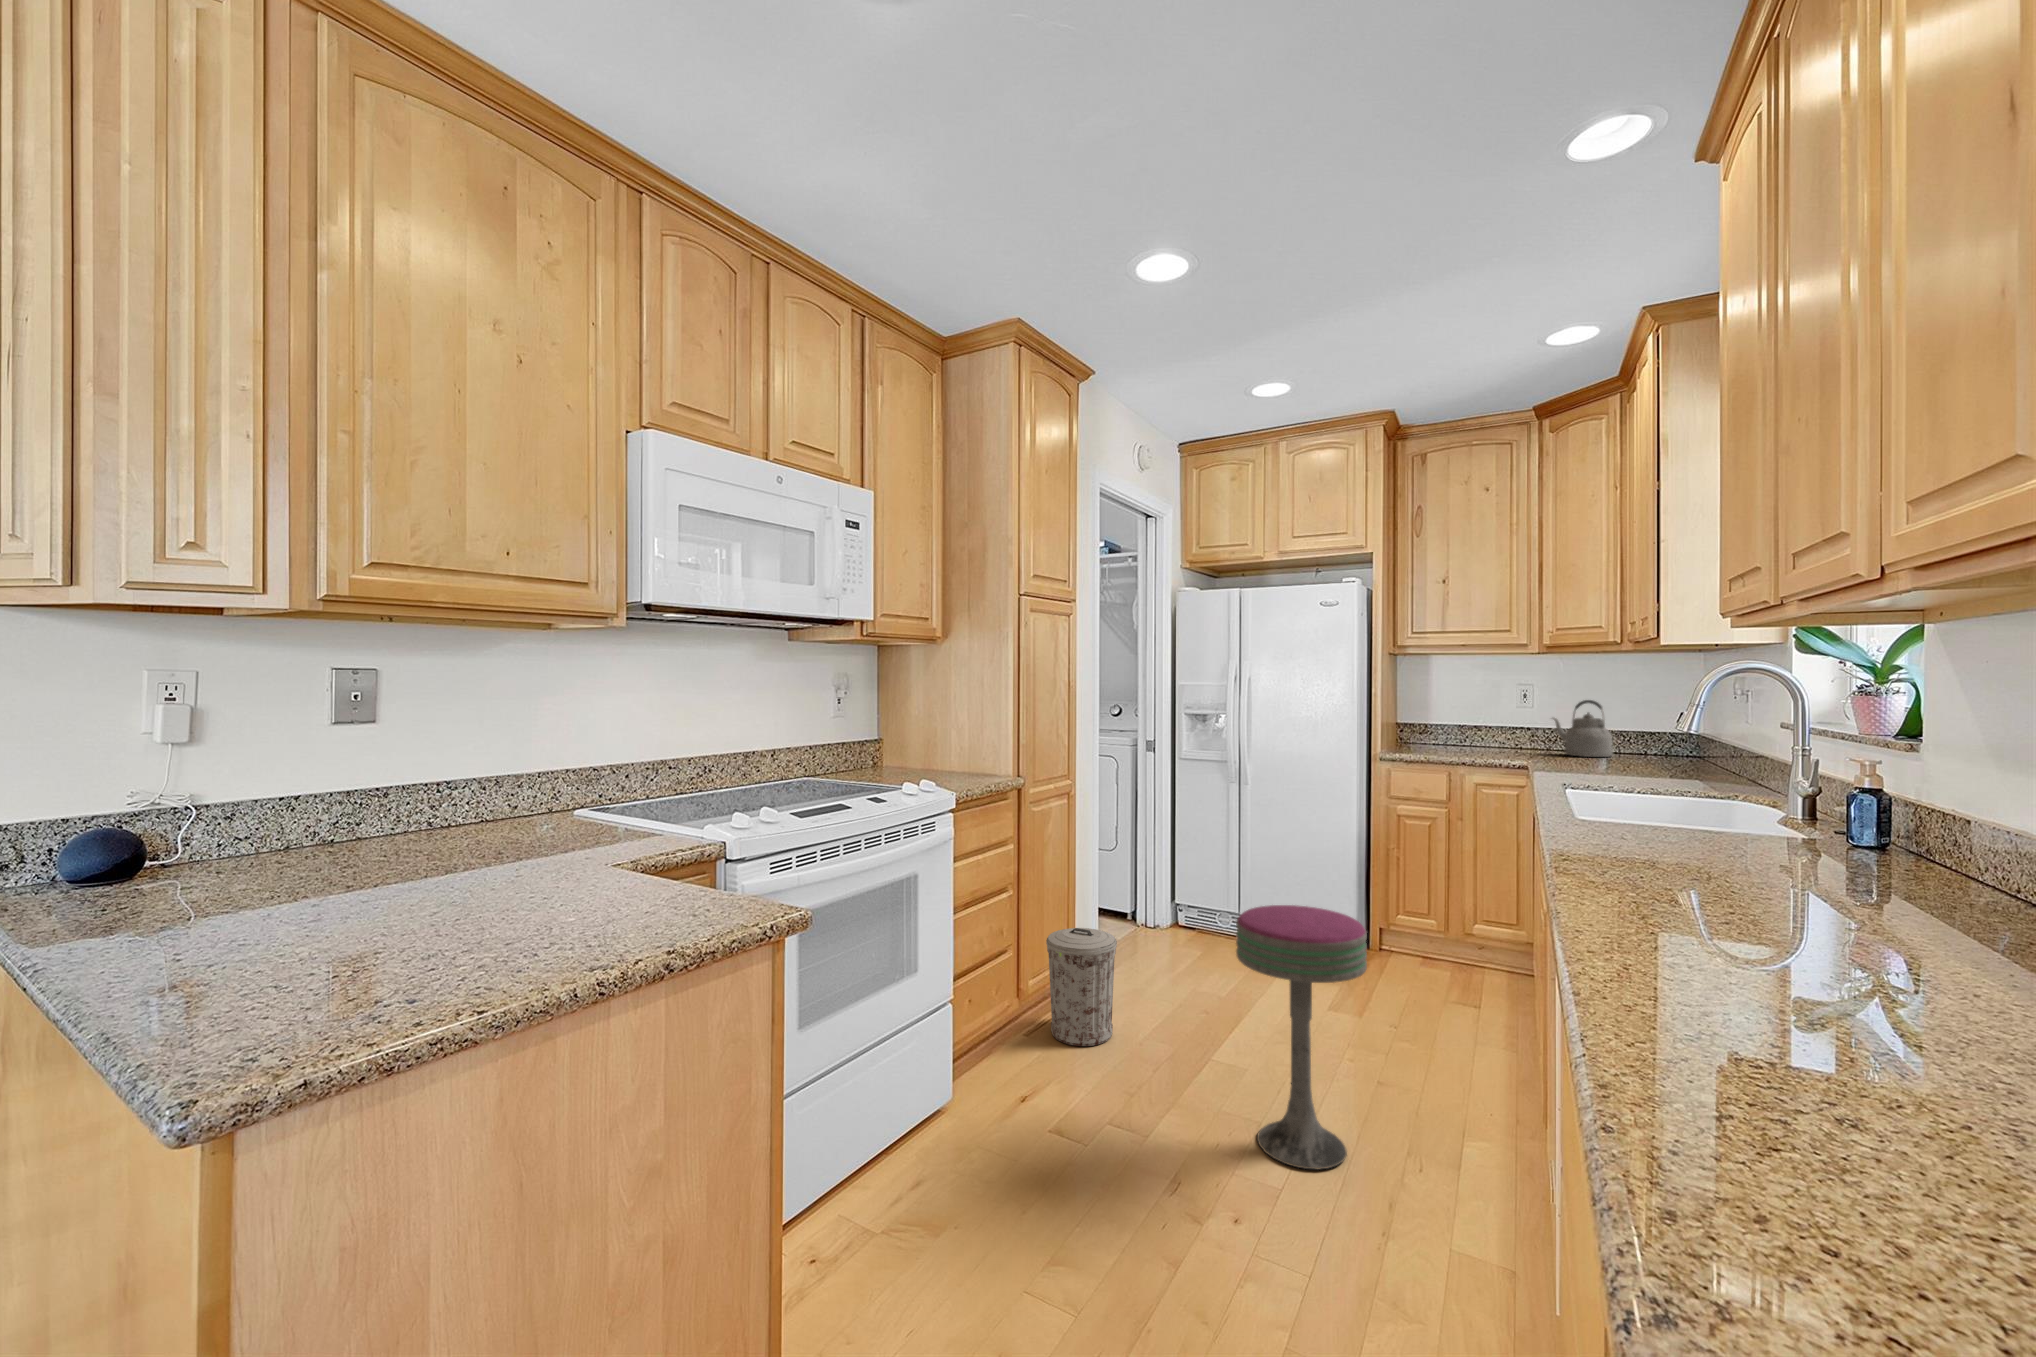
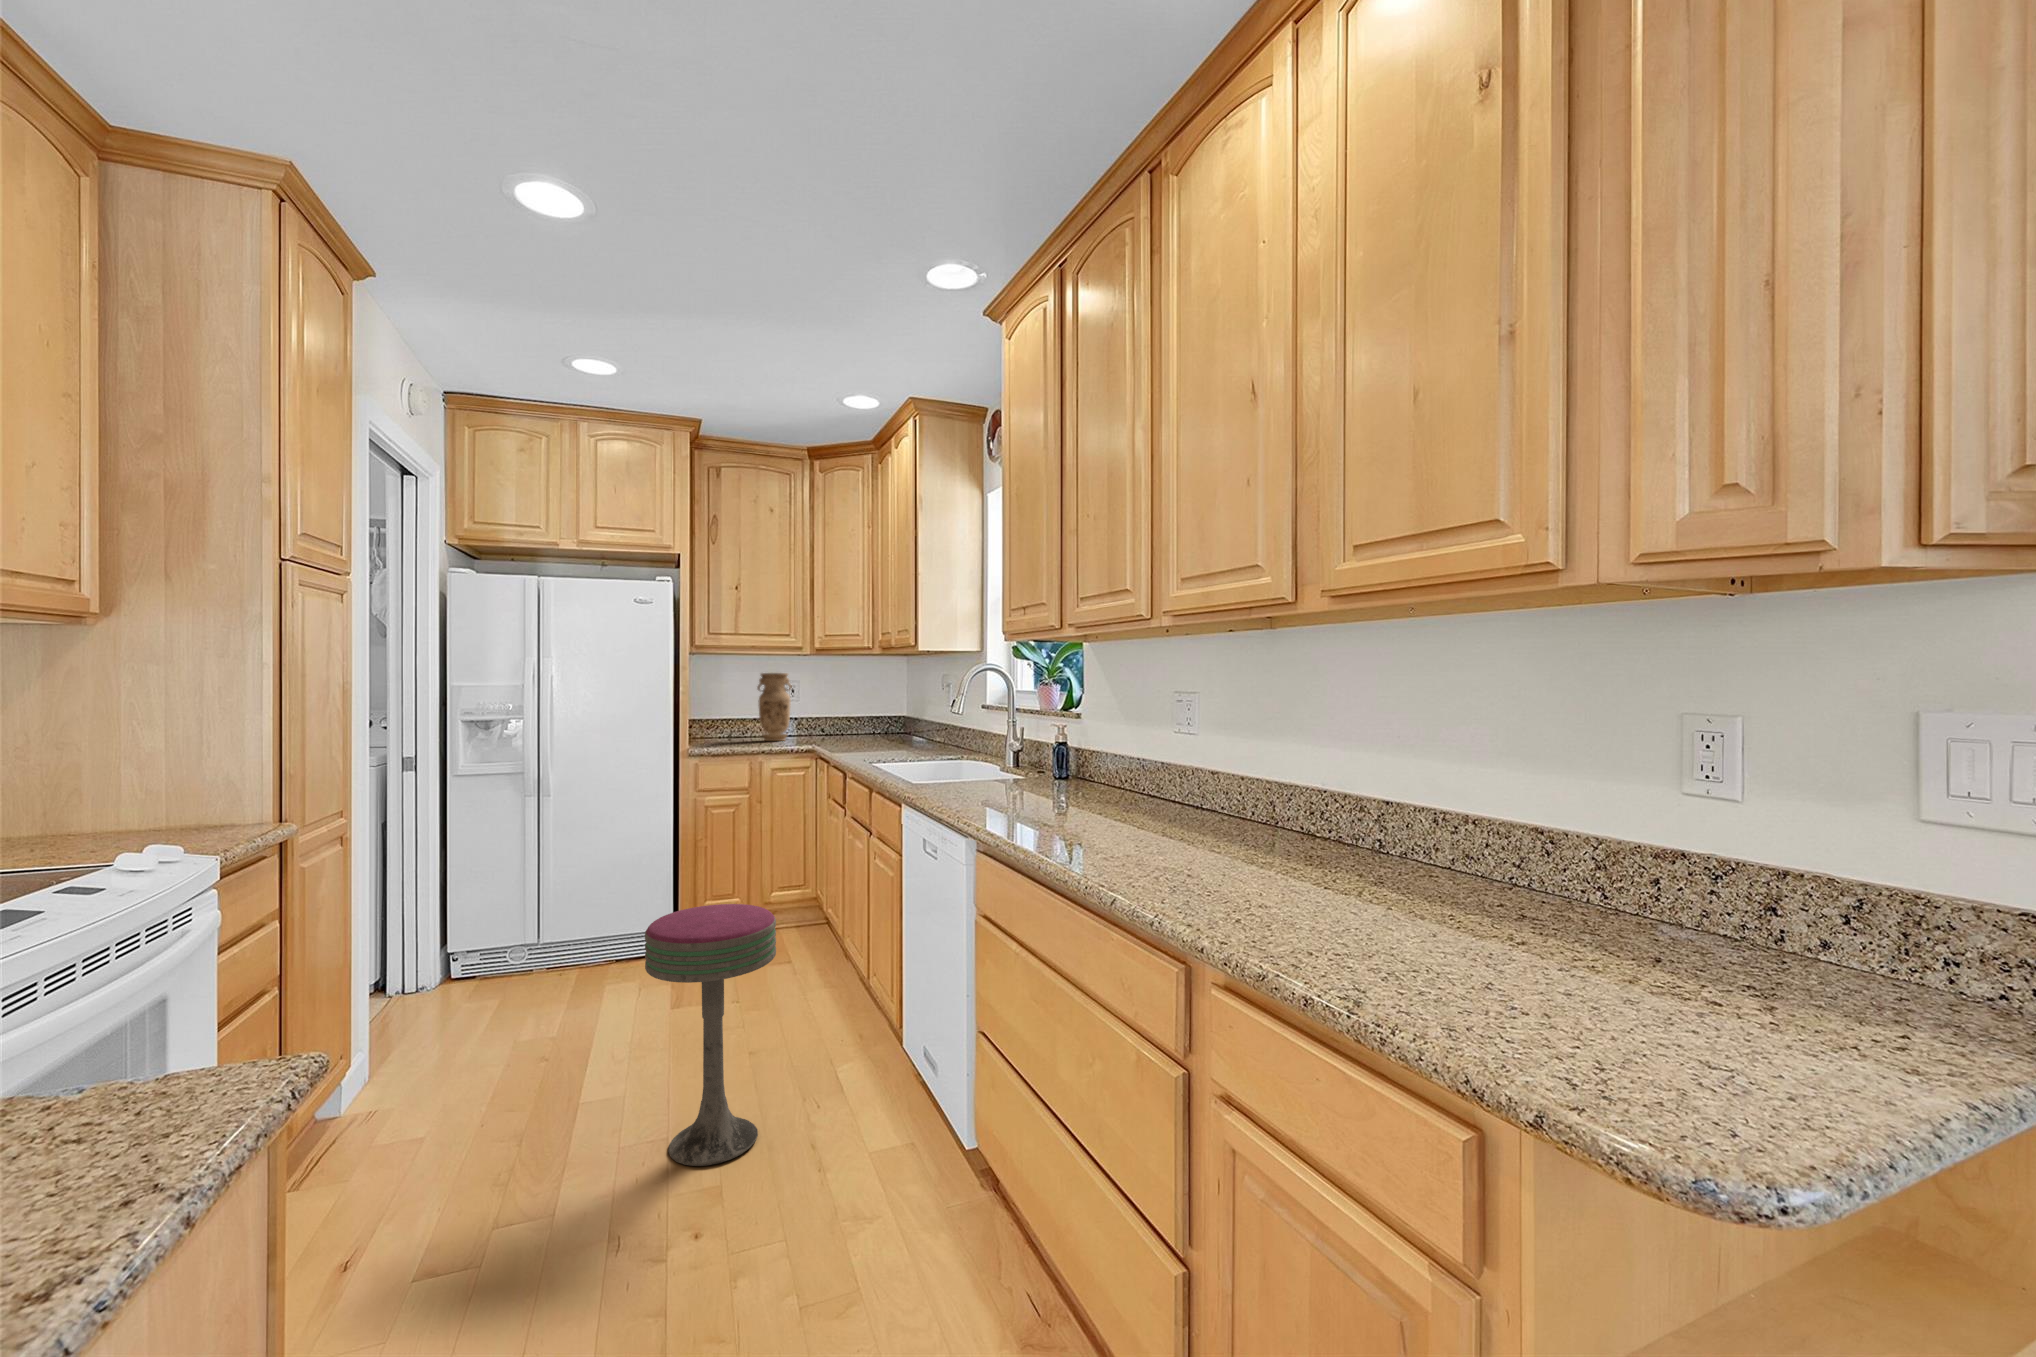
vase: none [1474,675,1517,753] -> present [757,673,792,741]
kettle: present [1552,700,1613,757] -> none [815,693,861,739]
trash can: present [1046,928,1117,1046] -> none [327,1003,442,1166]

